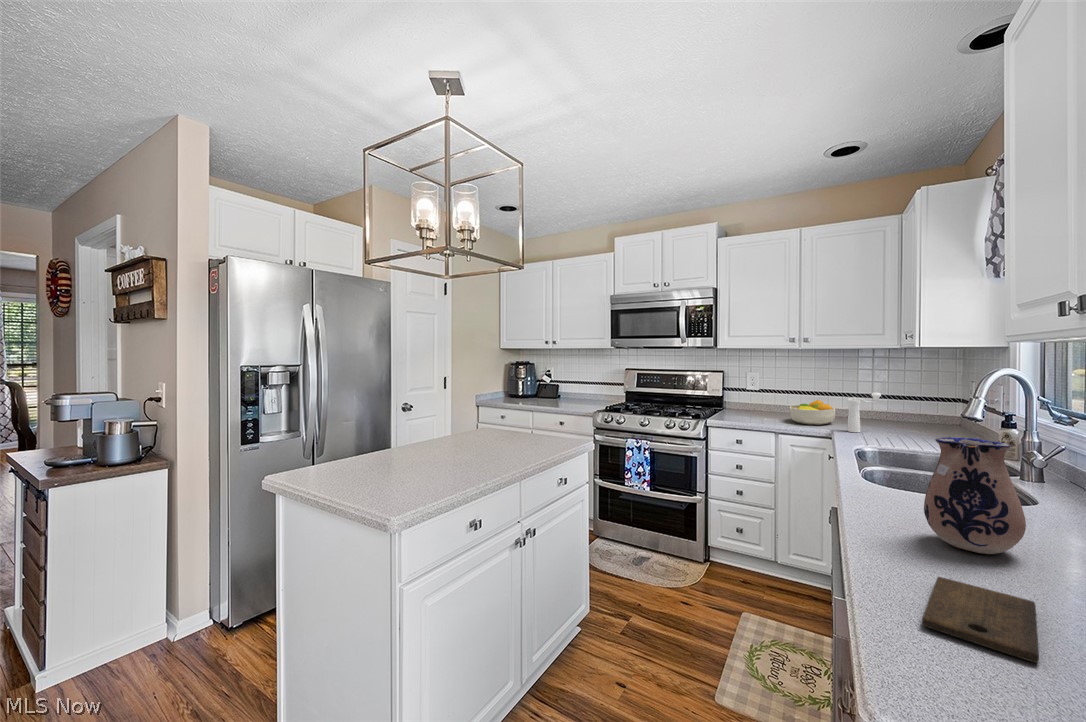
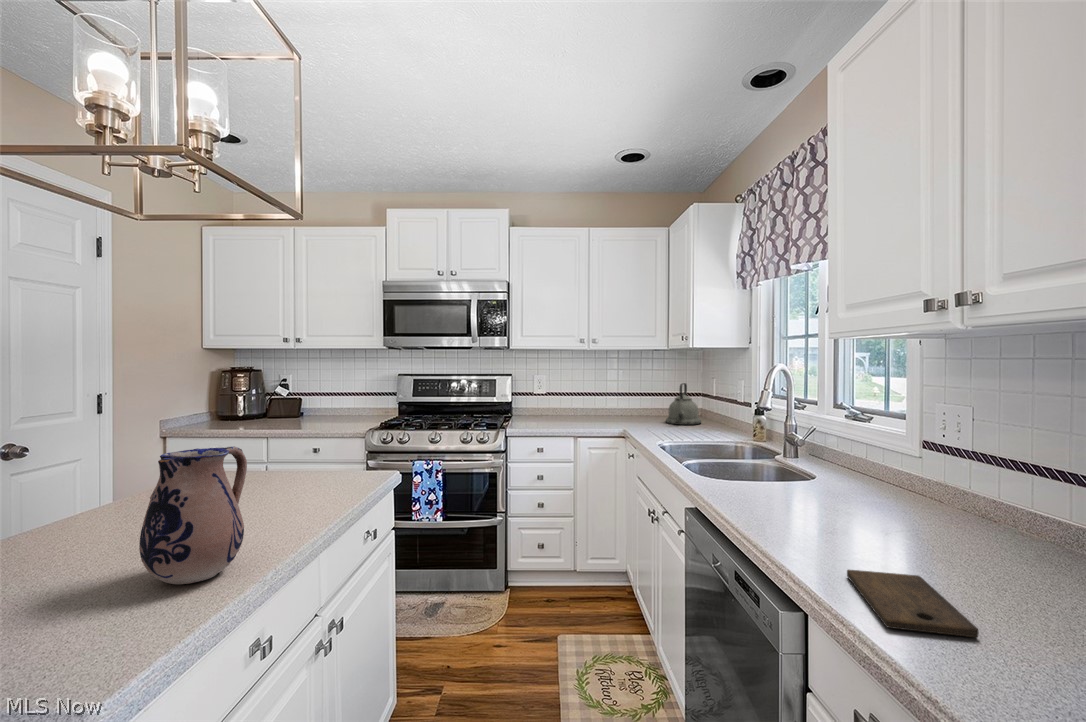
kettle: none [894,386,943,432] -> present [666,383,701,425]
pepper mill: present [848,393,881,432] -> none [636,391,662,430]
fruit bowl: present [790,400,836,425] -> none [580,400,621,426]
ceramic pitcher: present [924,437,1026,554] -> present [139,446,247,584]

